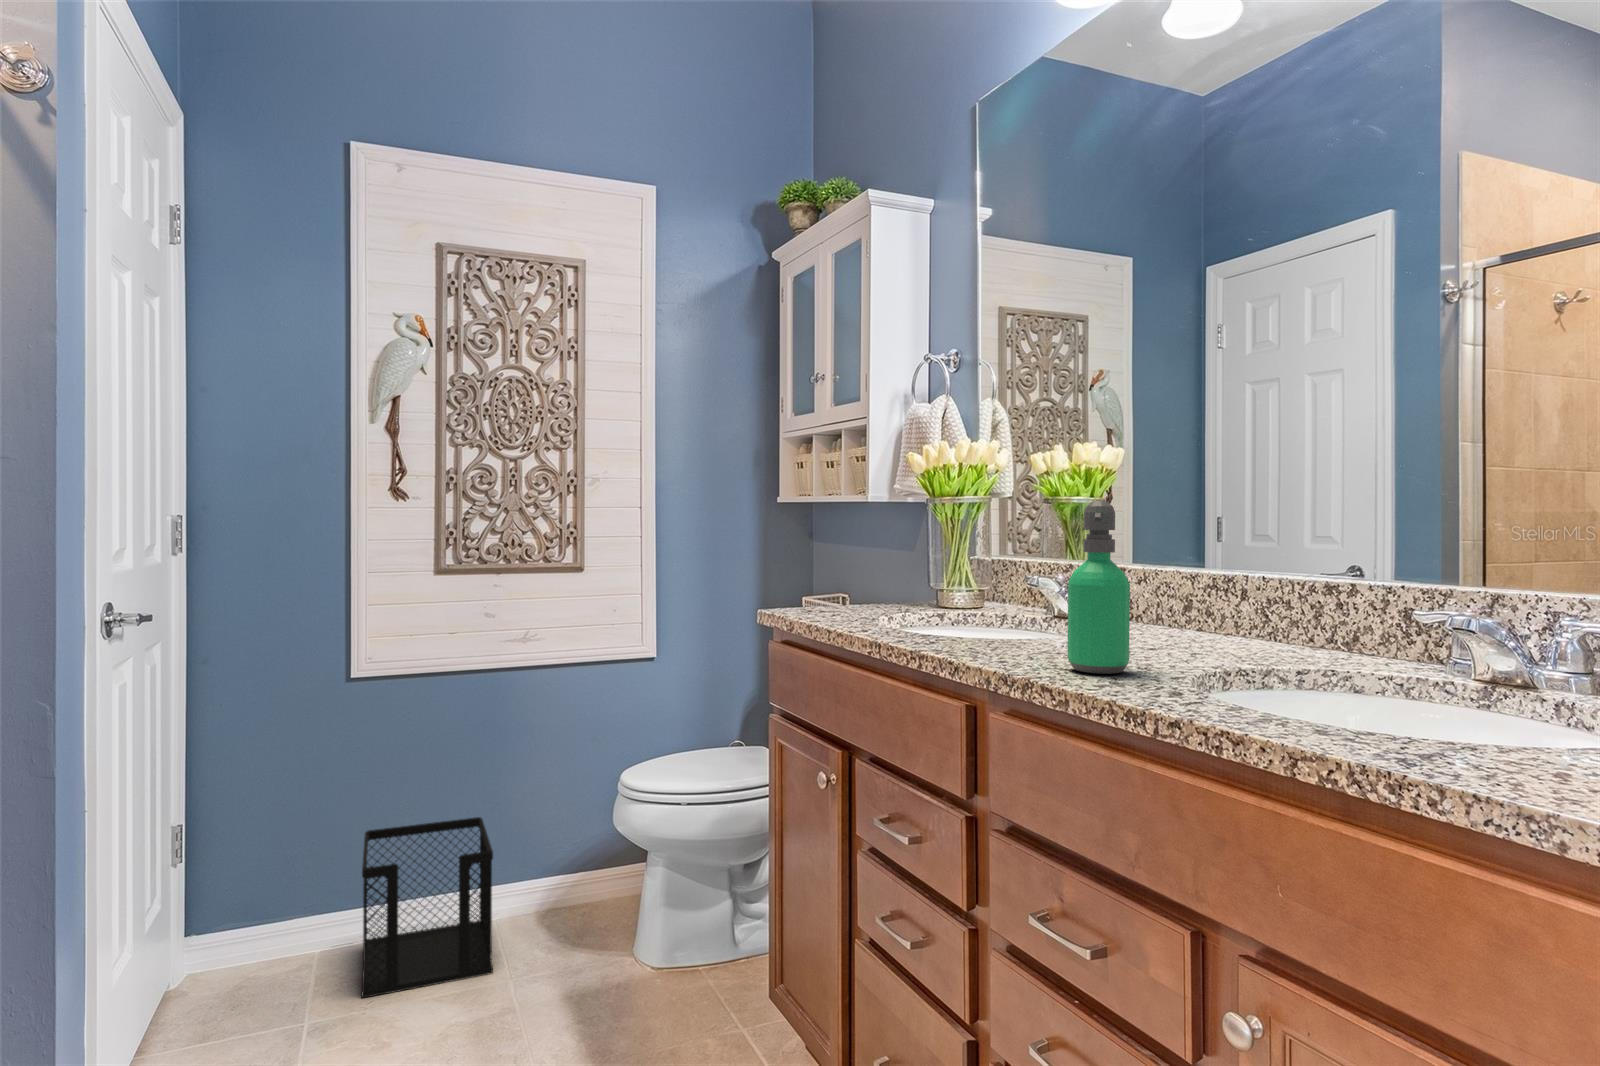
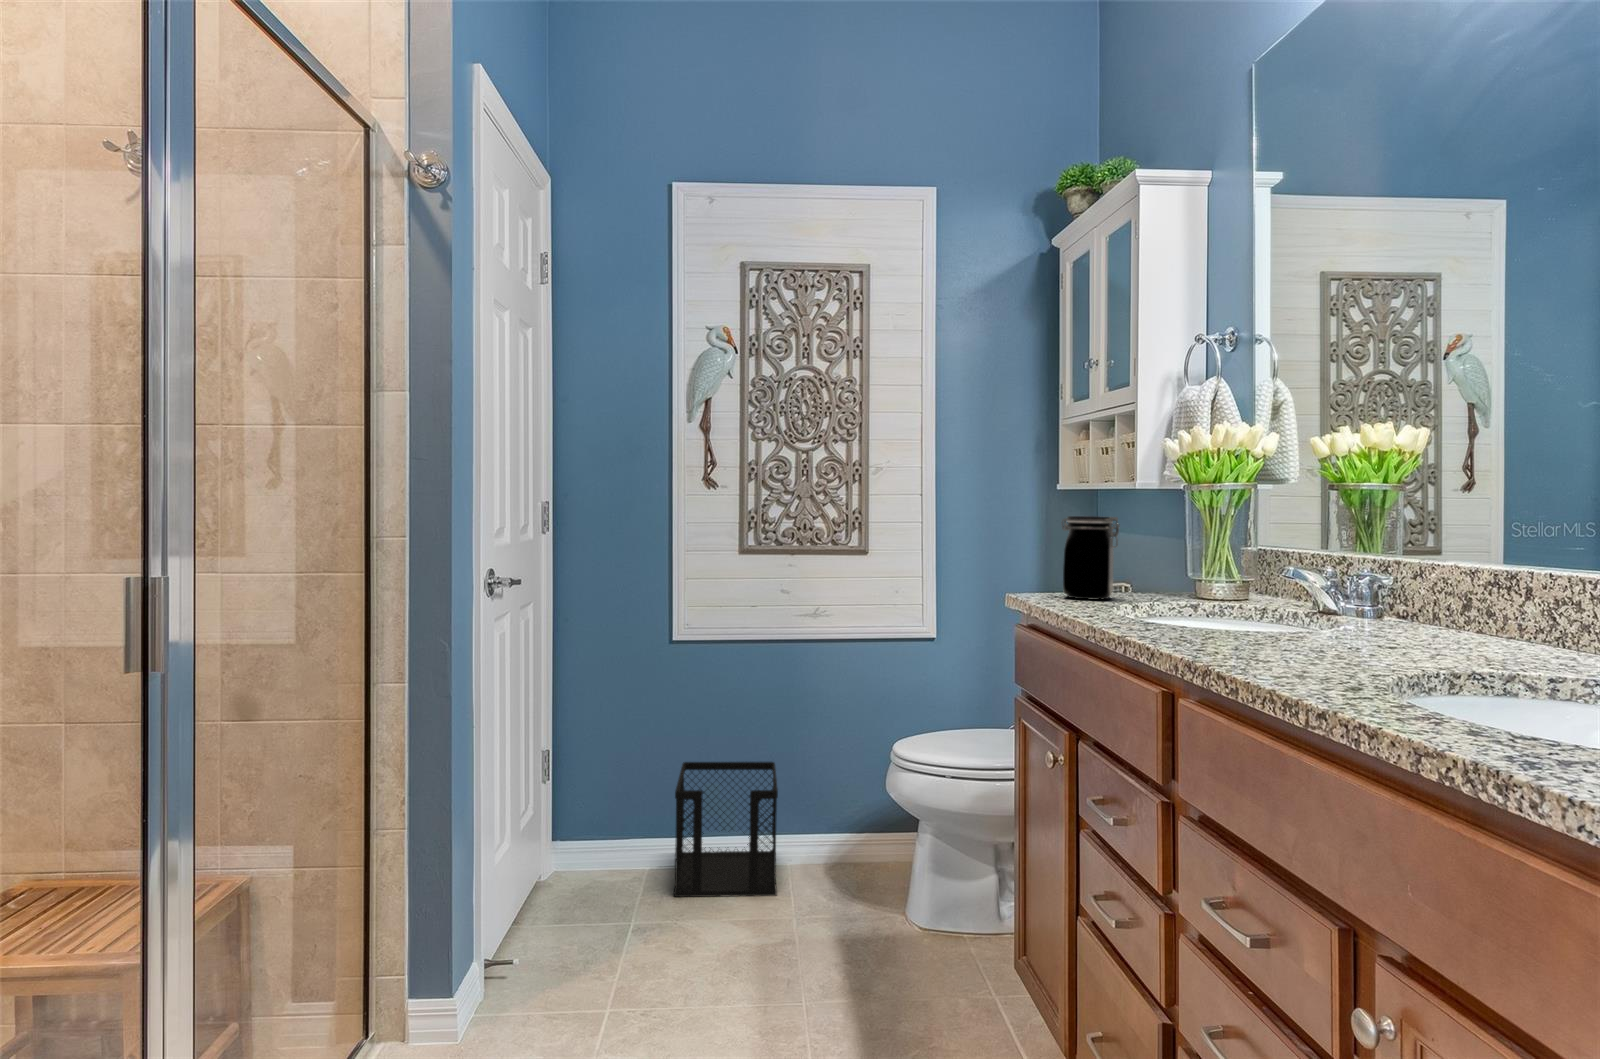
soap dispenser: present [1068,501,1130,674] -> none [1263,487,1334,666]
jar: none [813,531,872,615] -> present [1062,516,1119,600]

